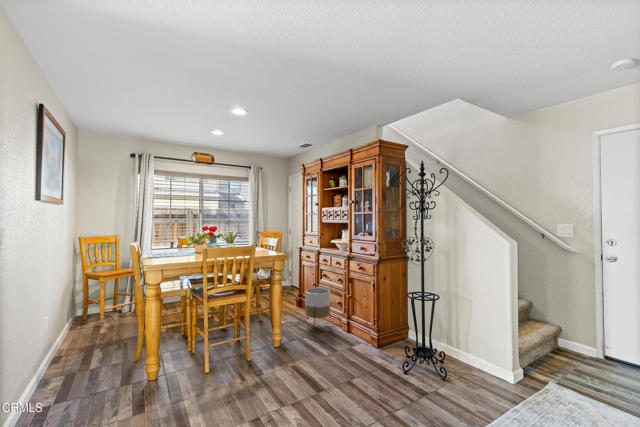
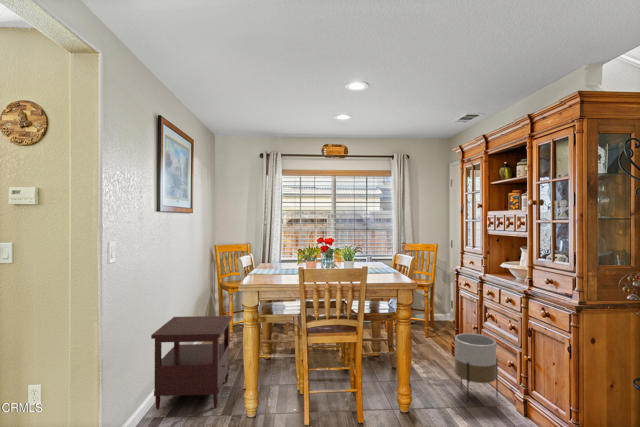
side table: none [37,298,121,399] -> present [151,316,232,410]

